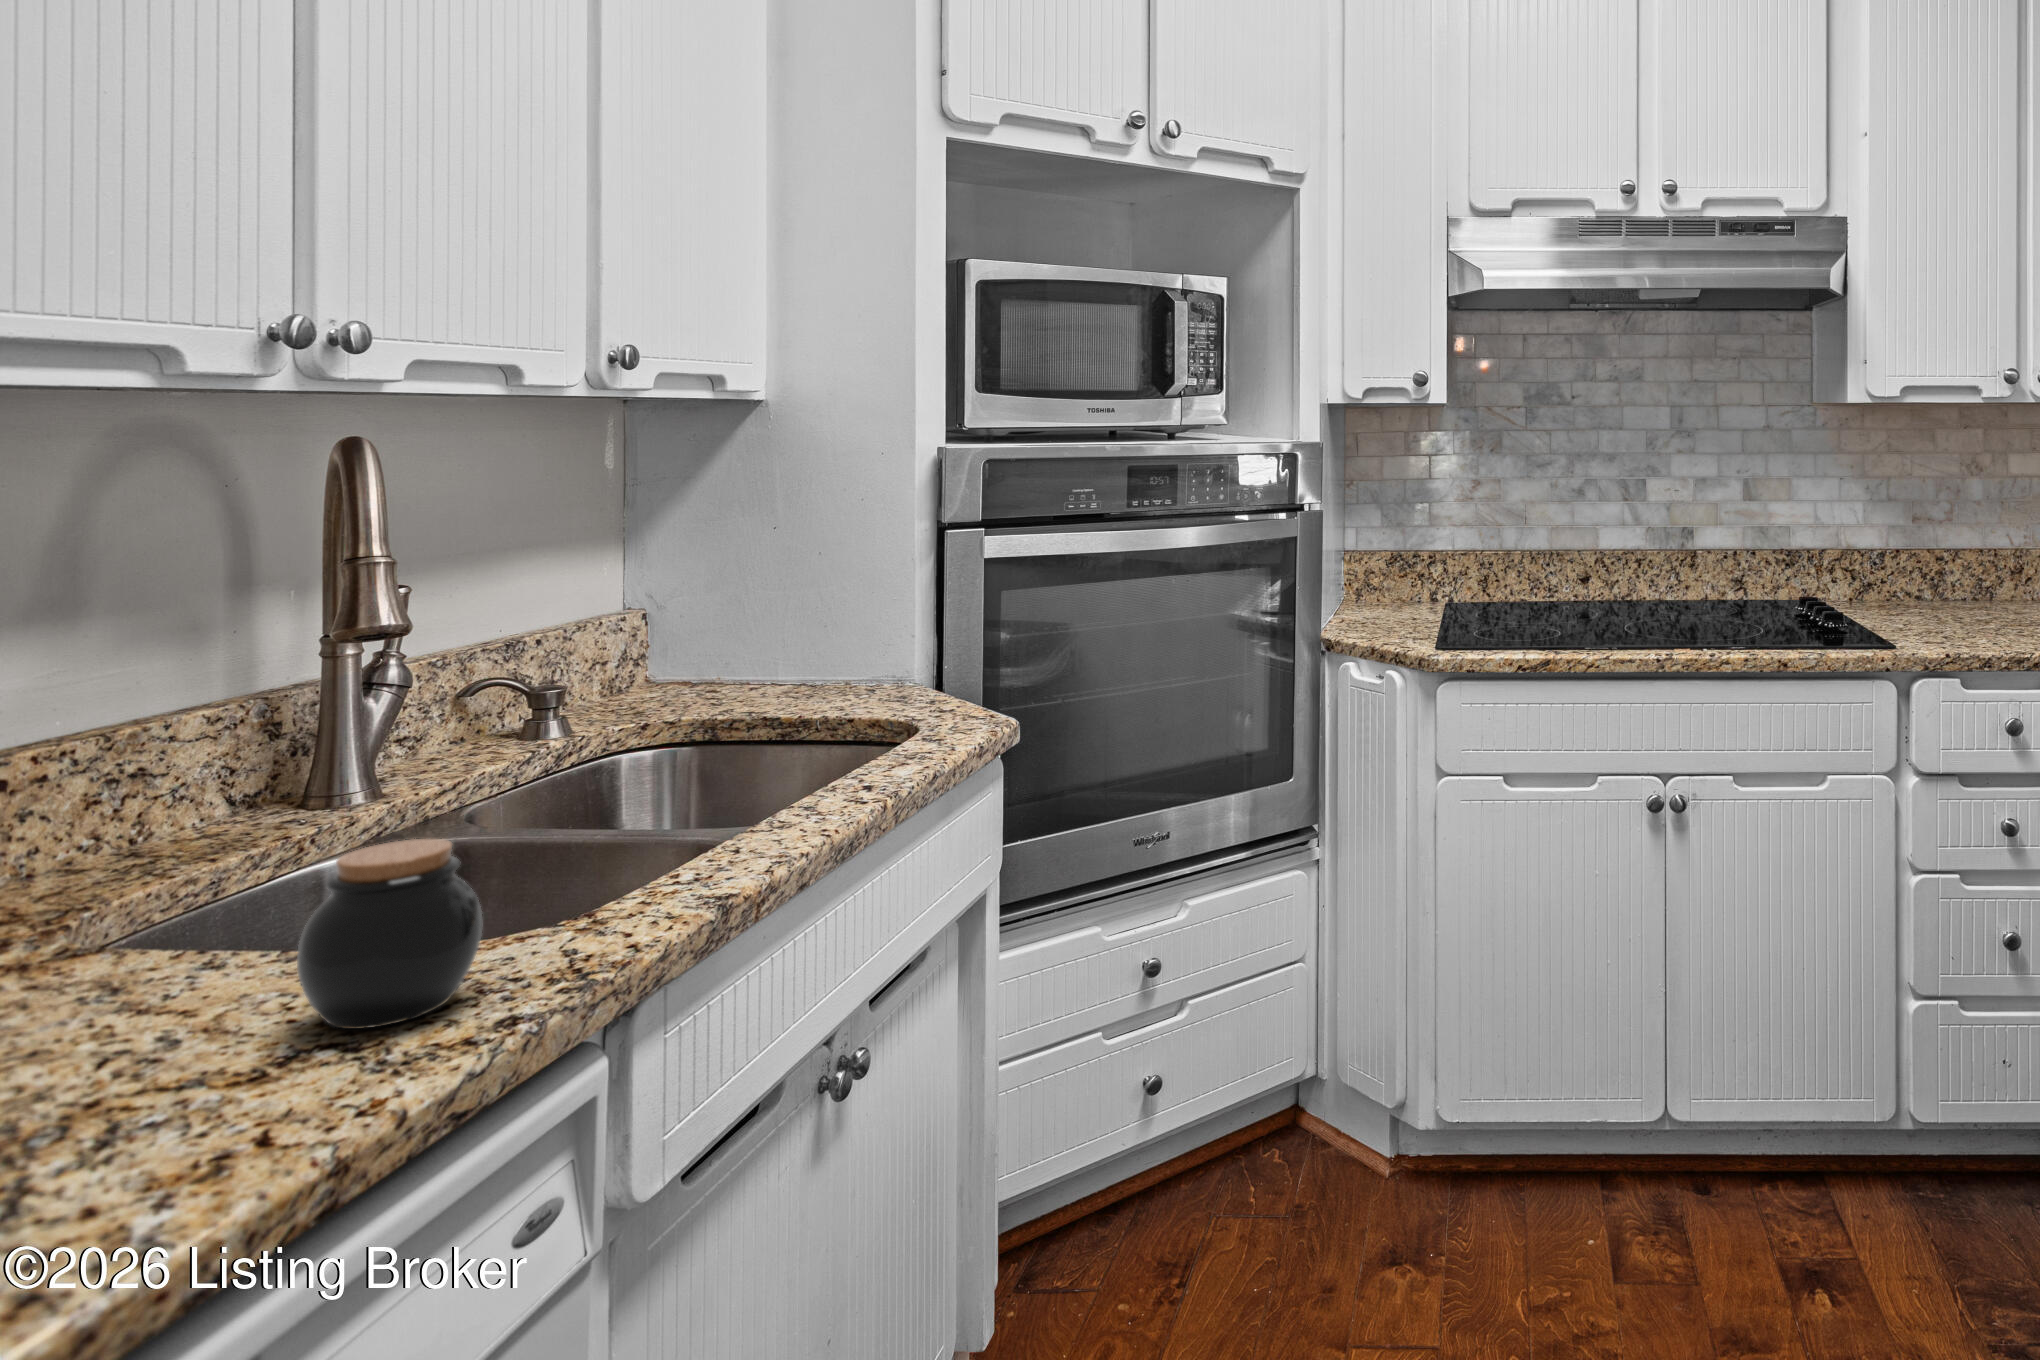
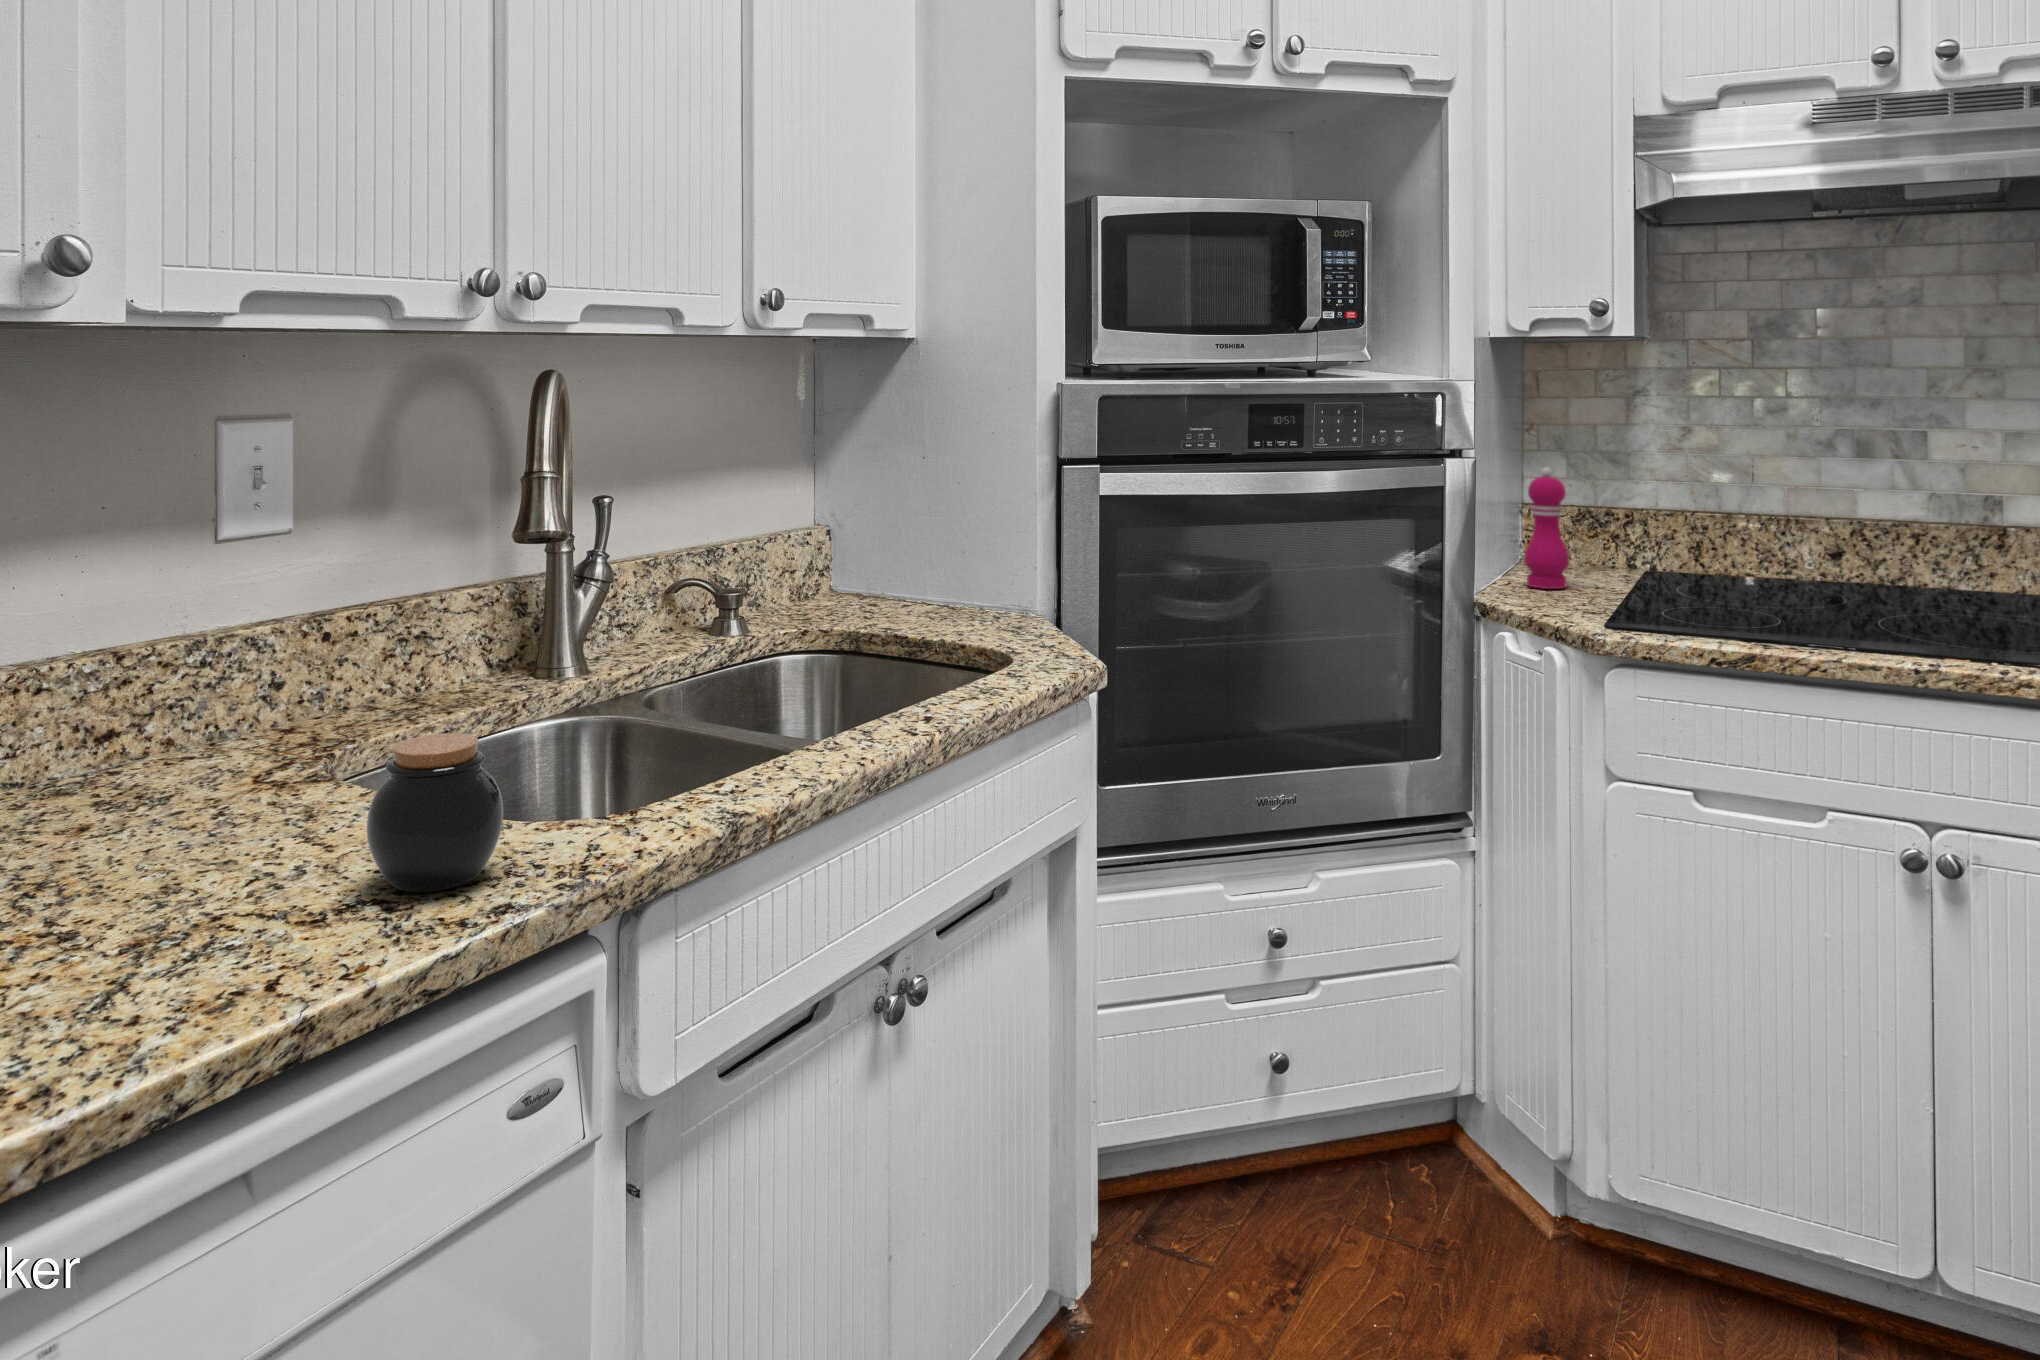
pepper mill: none [1353,517,1390,623] -> present [1524,467,1570,589]

